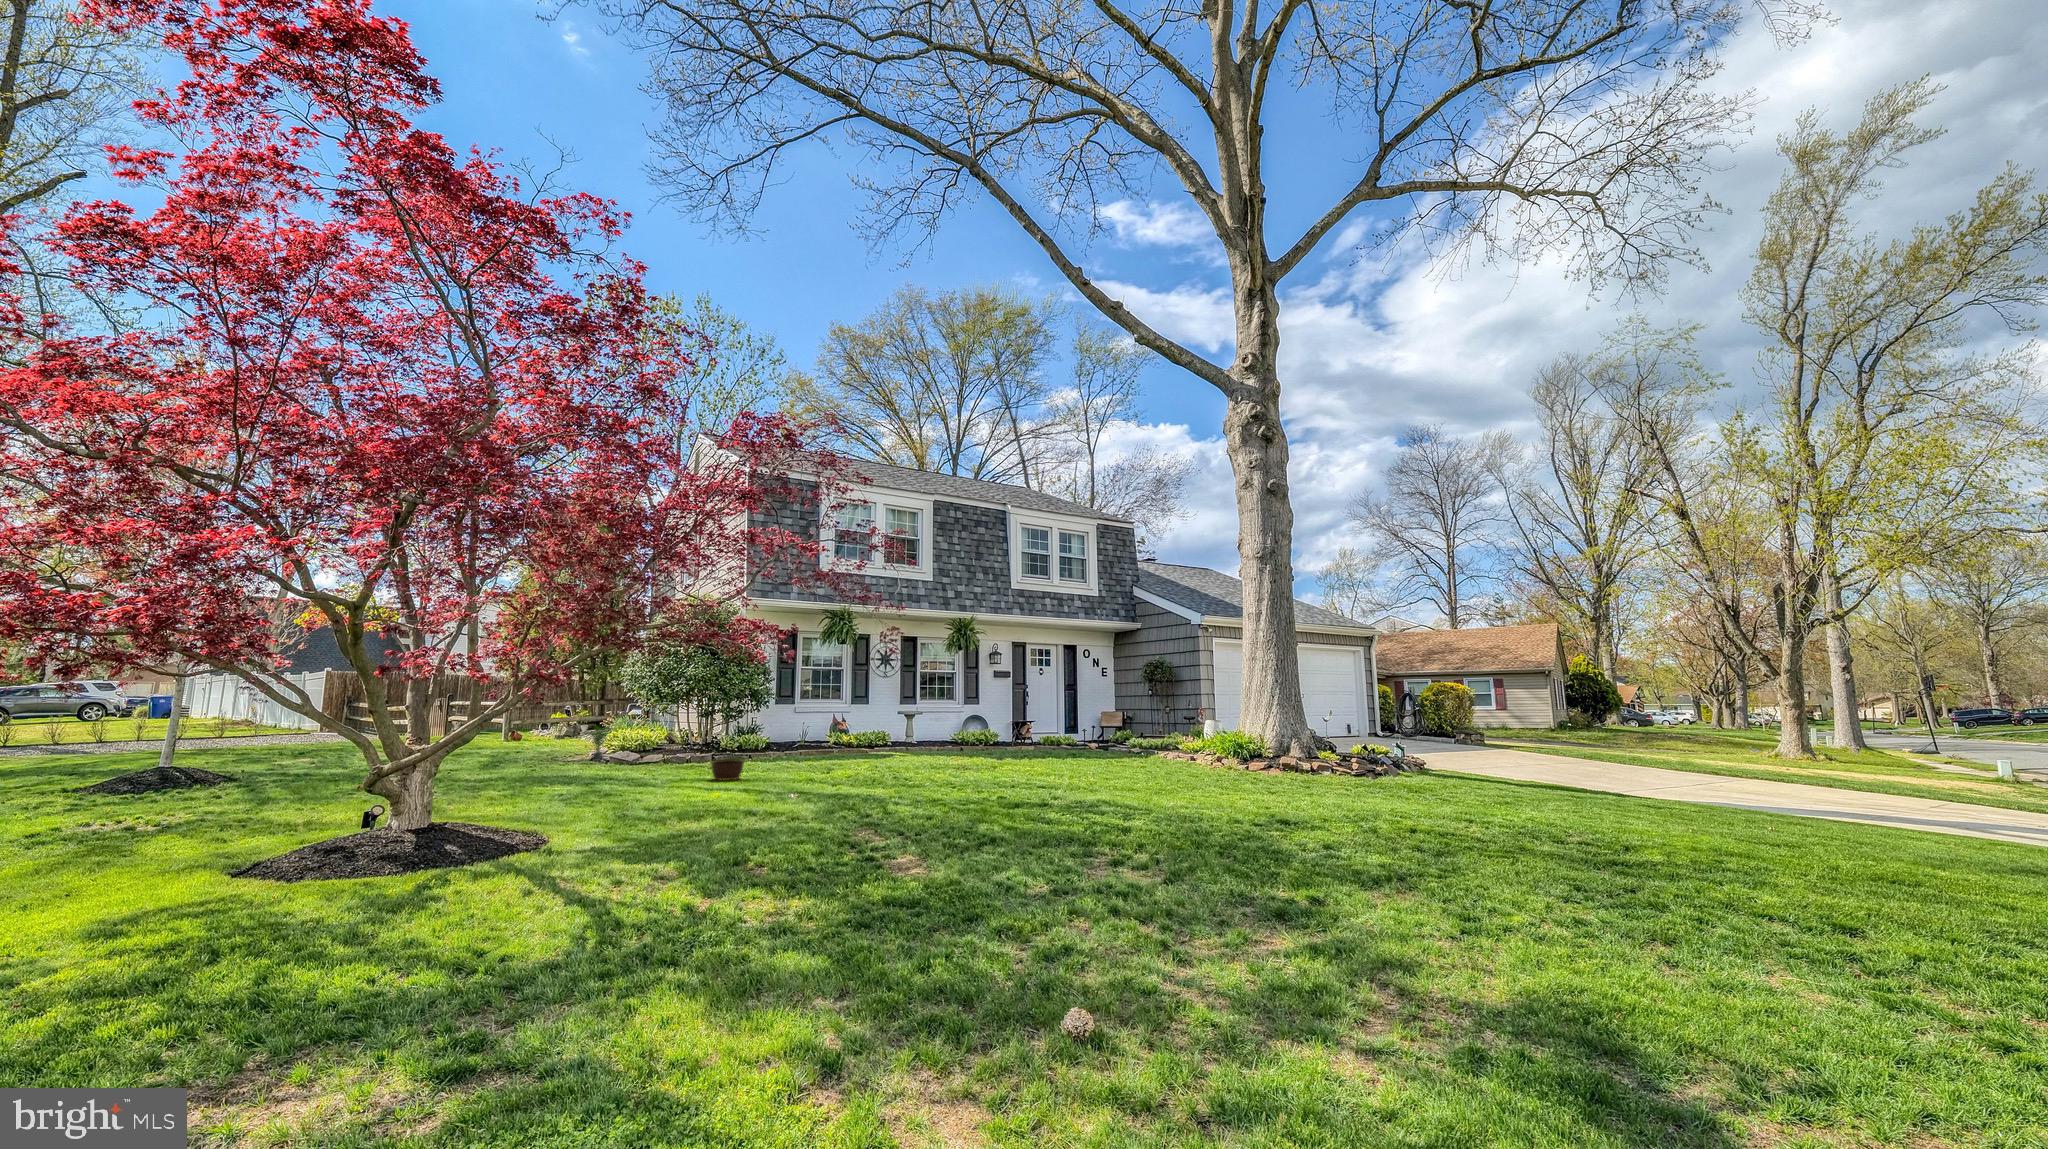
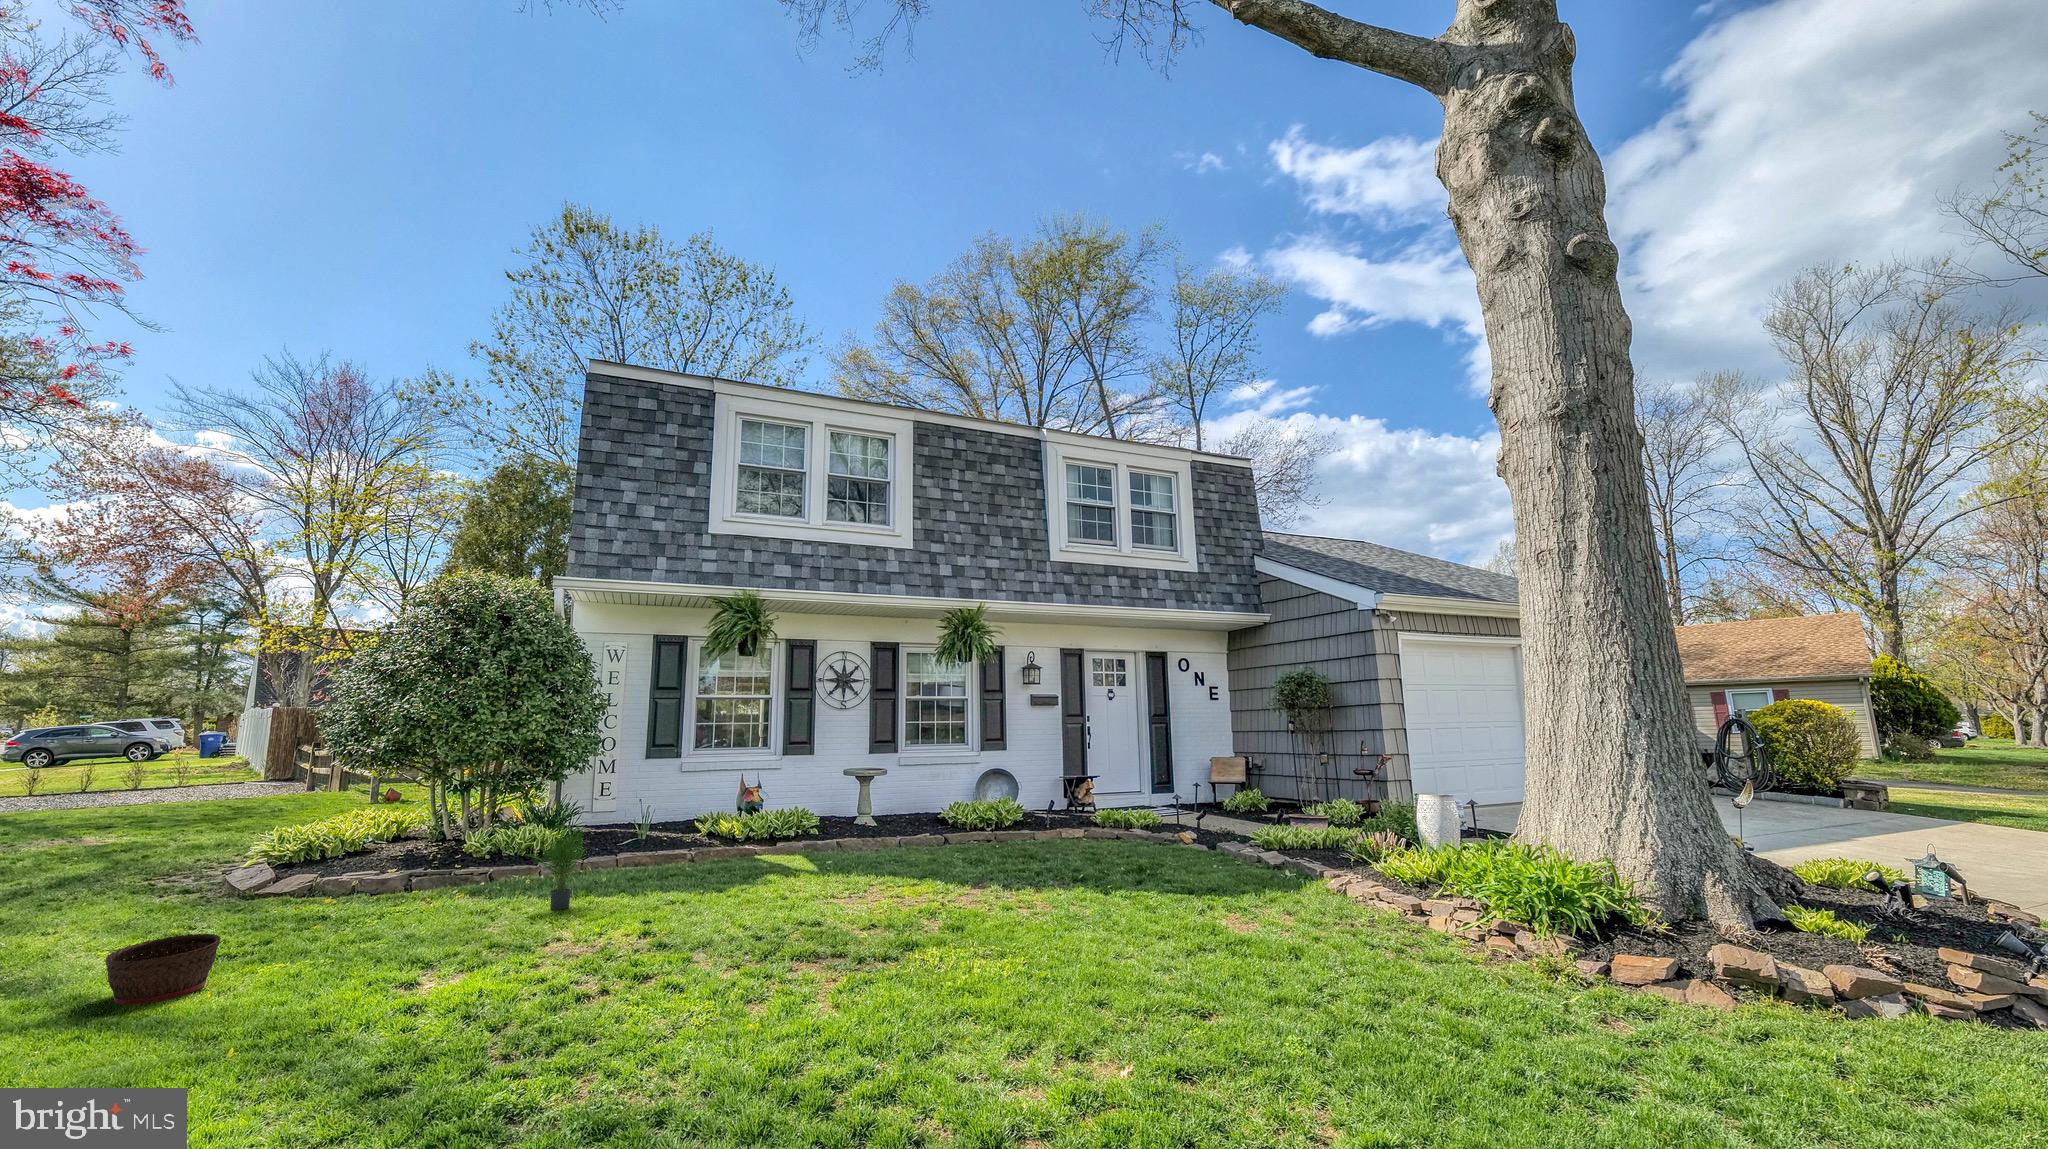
potted plant: present [590,729,606,761] -> present [534,829,584,910]

